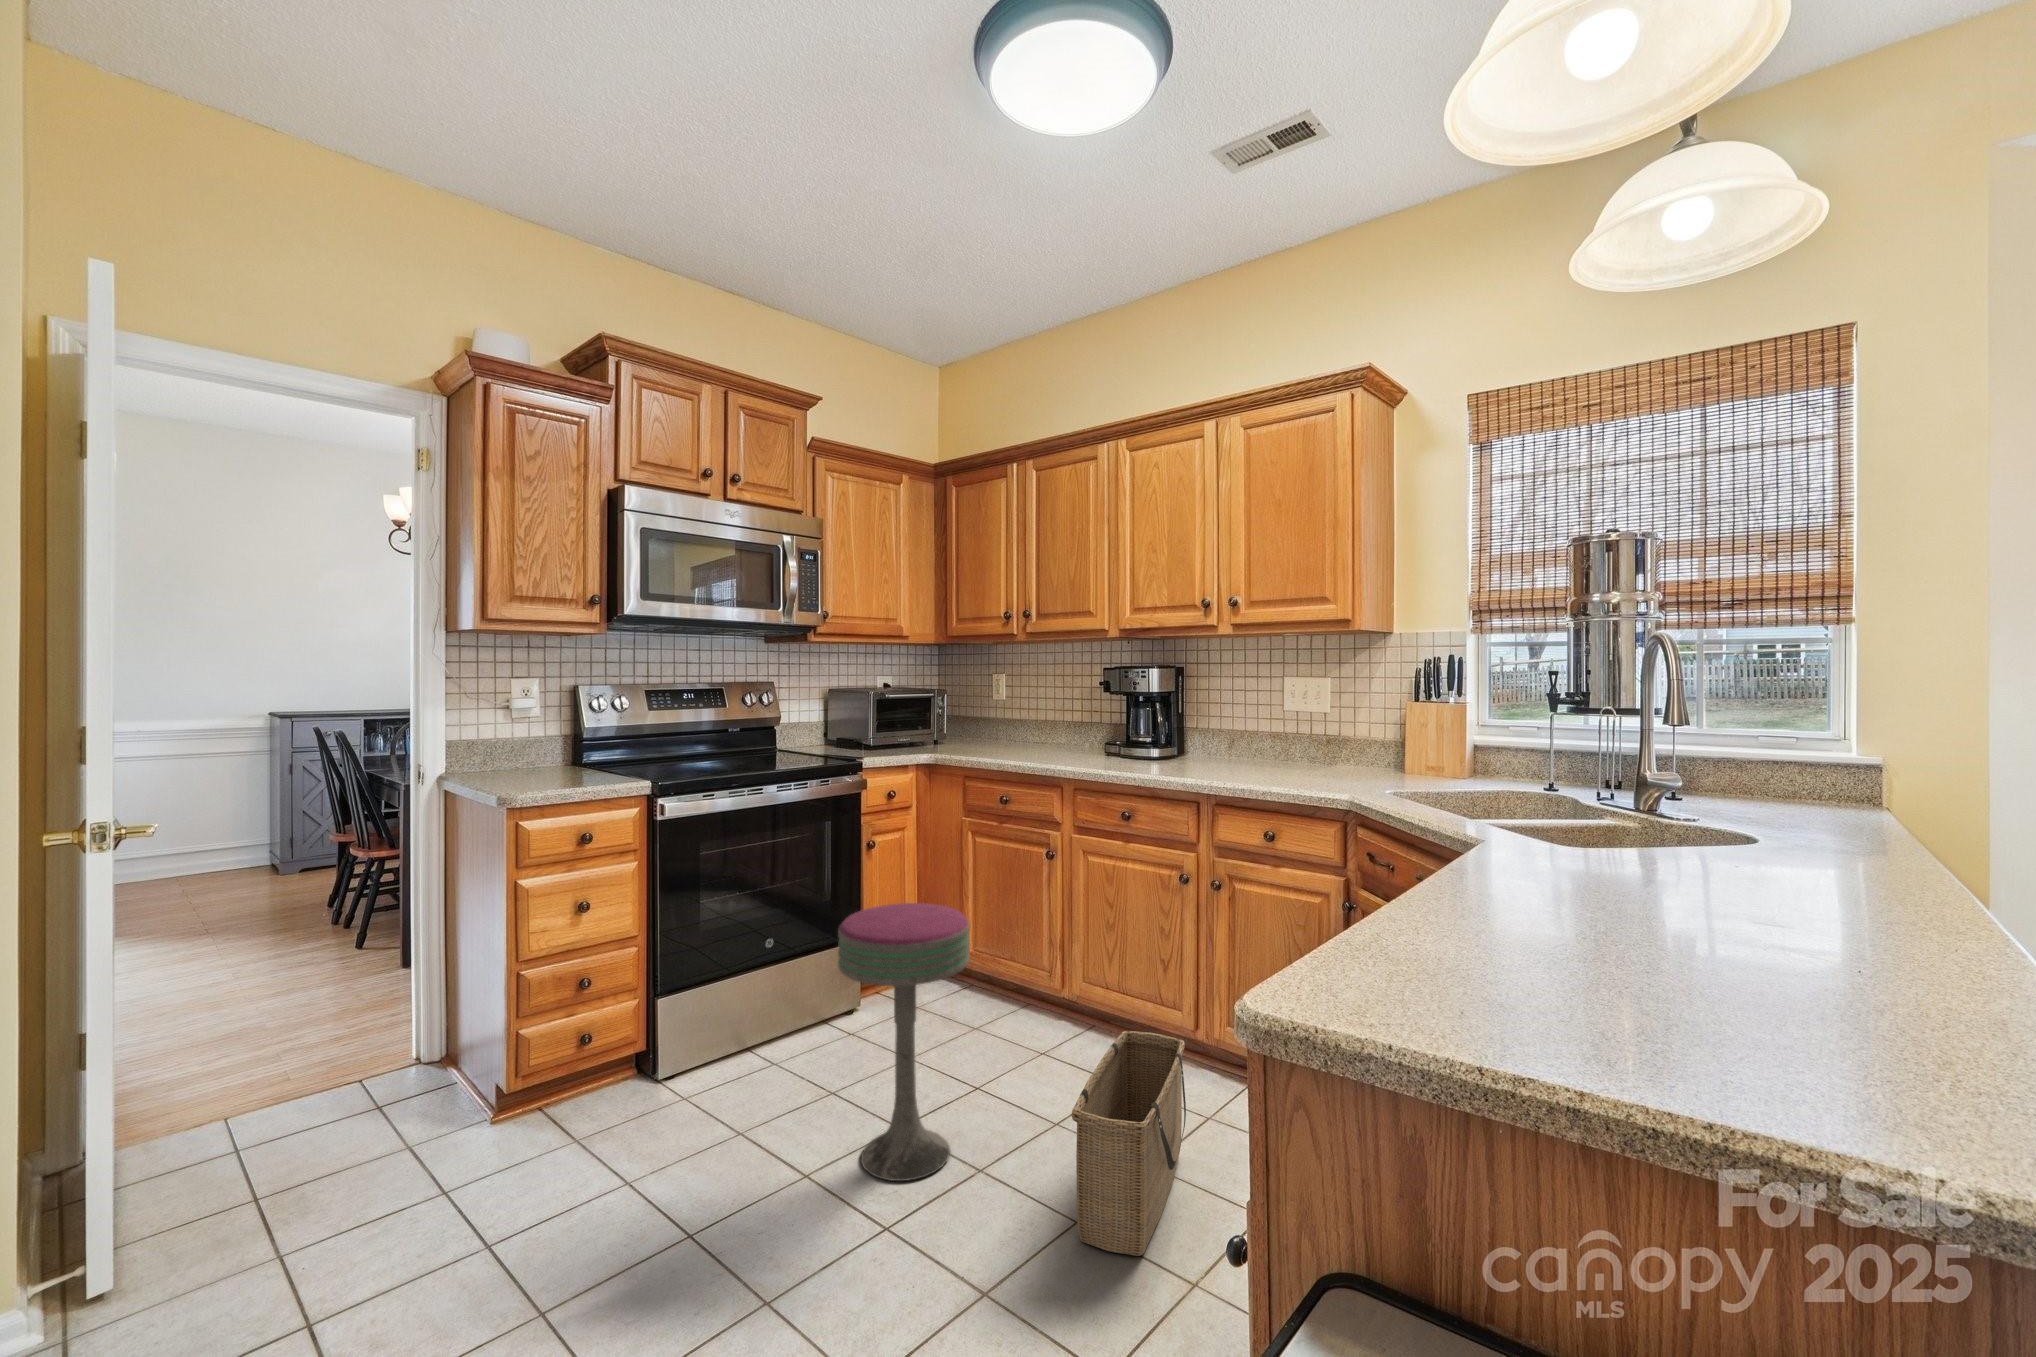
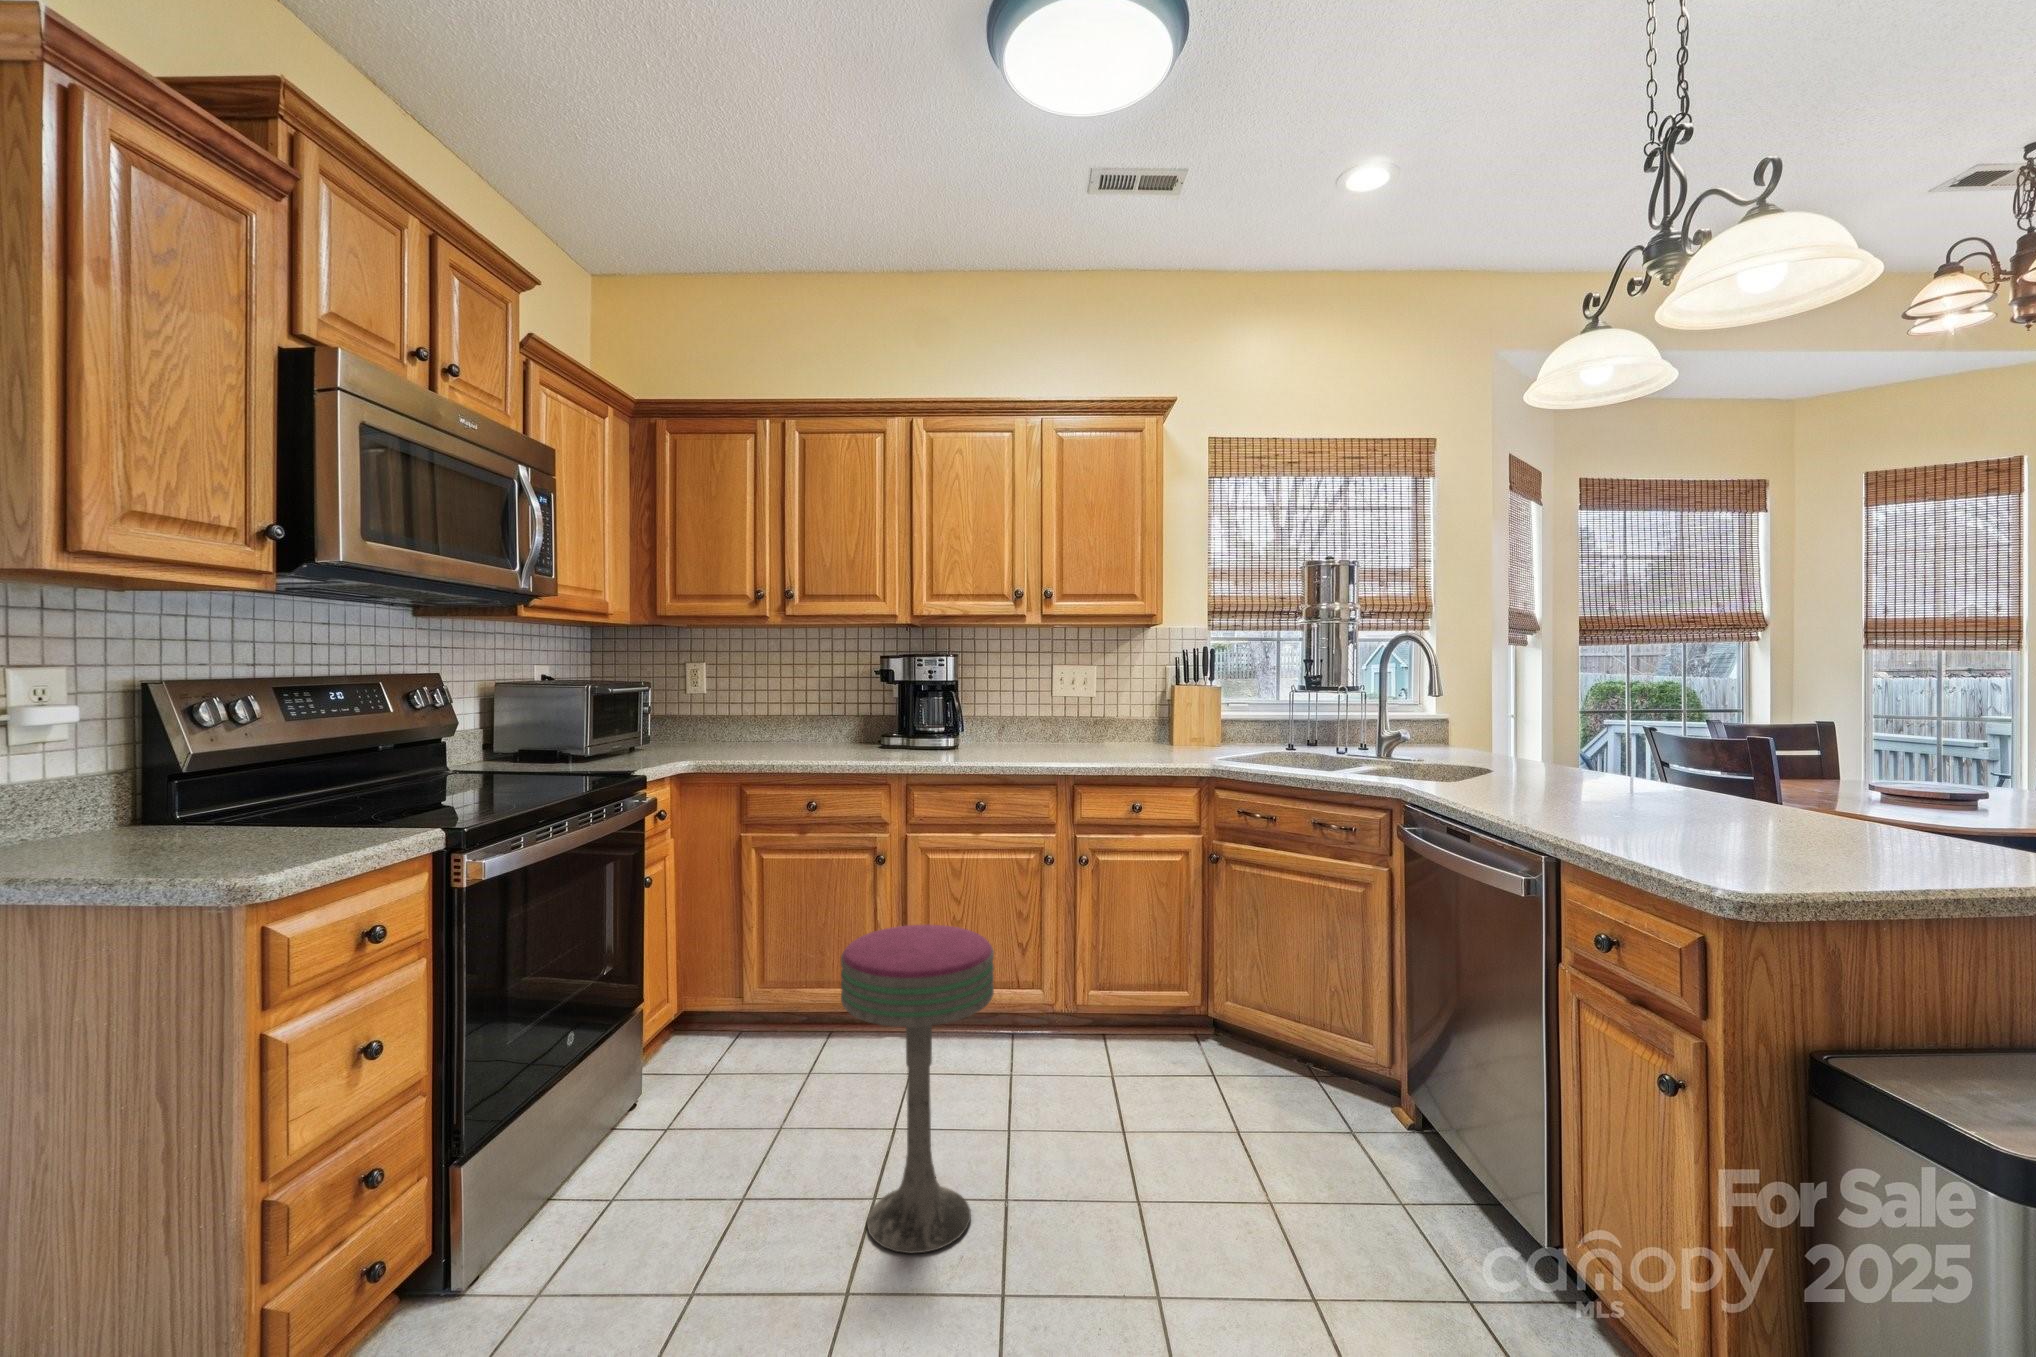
basket: present [1072,1031,1186,1256] -> none [1086,1005,1224,1213]

